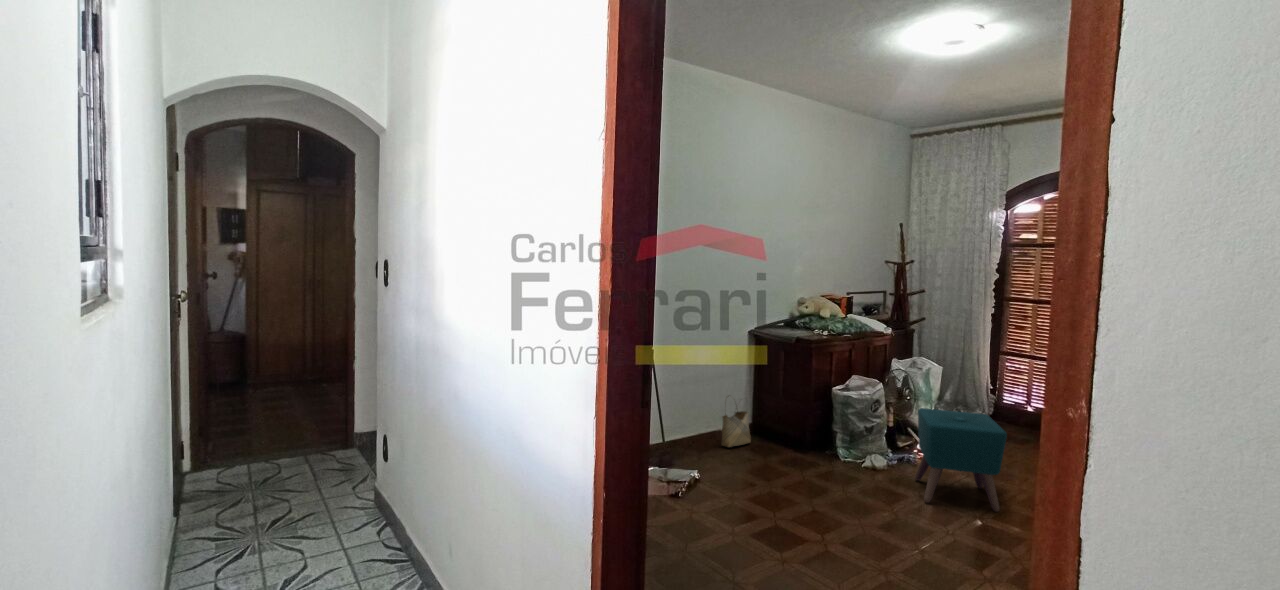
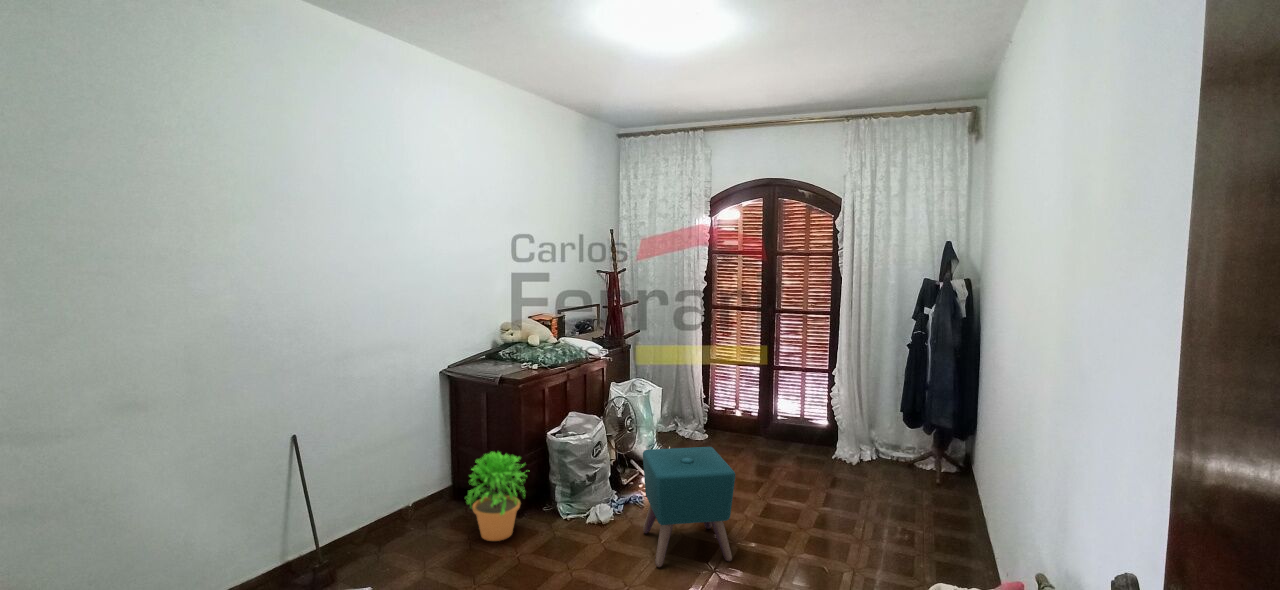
potted plant: none [764,393,818,464] -> present [467,452,527,541]
woven basket: present [721,411,751,447] -> none [408,459,450,530]

